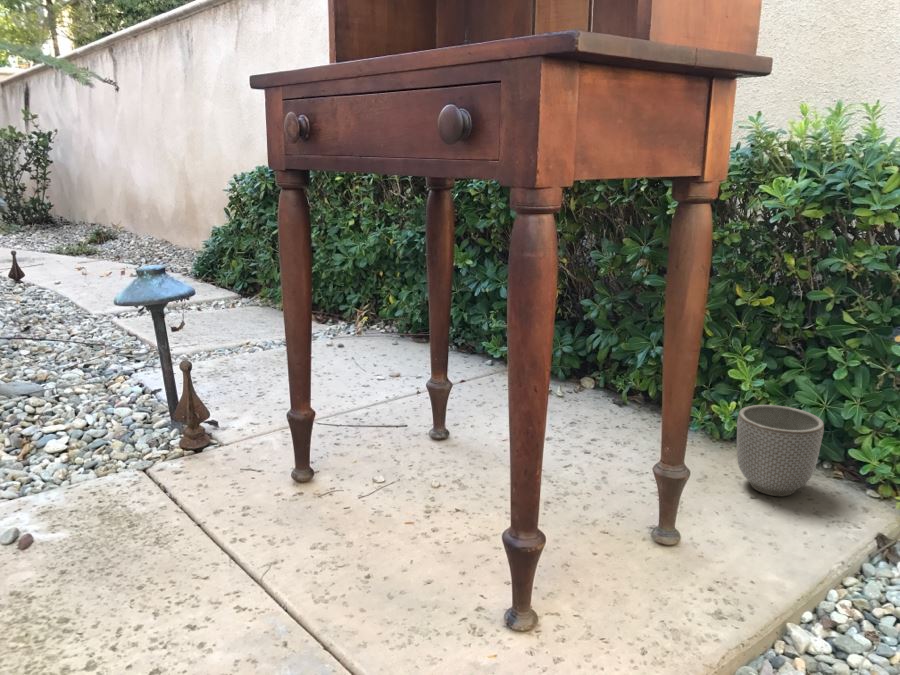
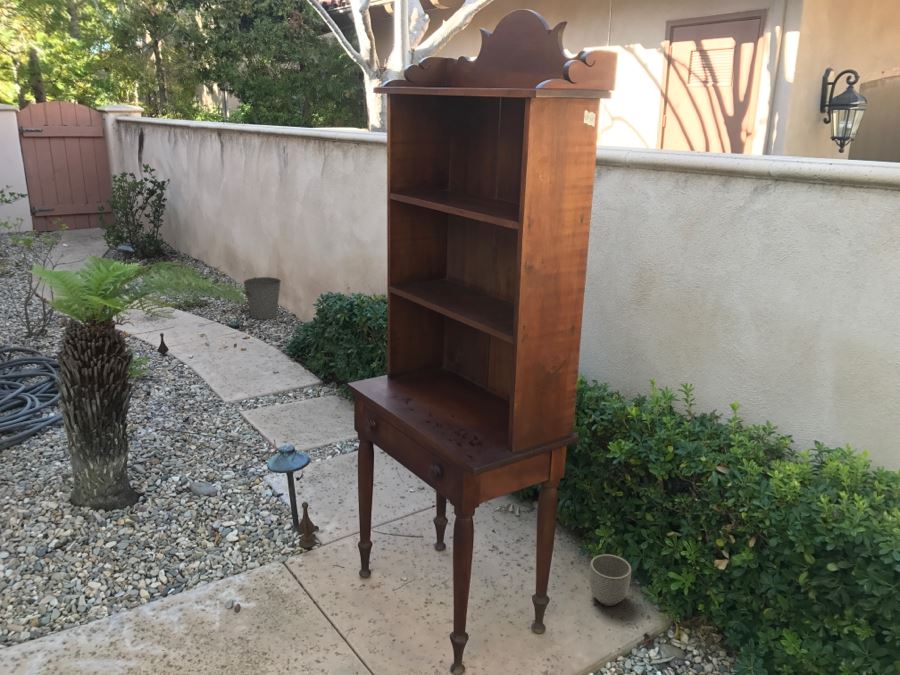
bucket: none [139,206,190,257] -> present [243,277,281,319]

